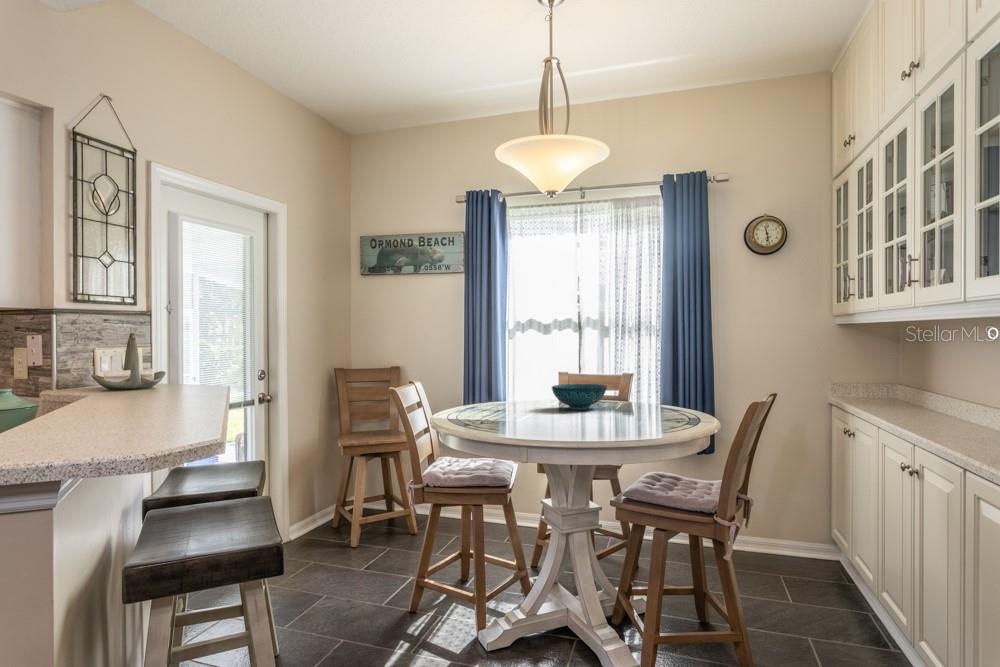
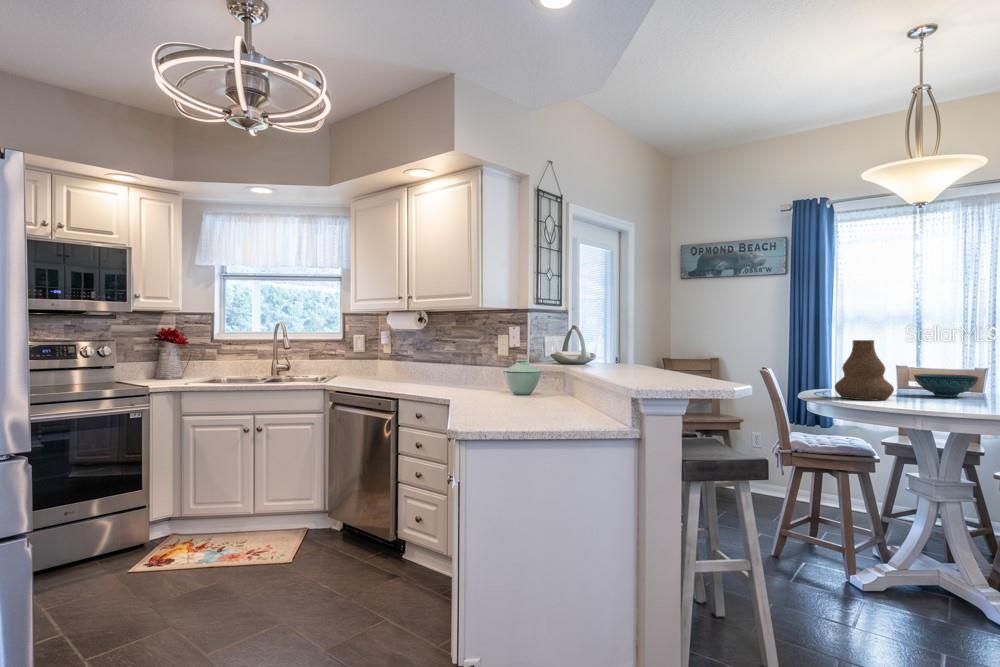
vase: none [462,349,520,421] -> present [835,340,894,400]

